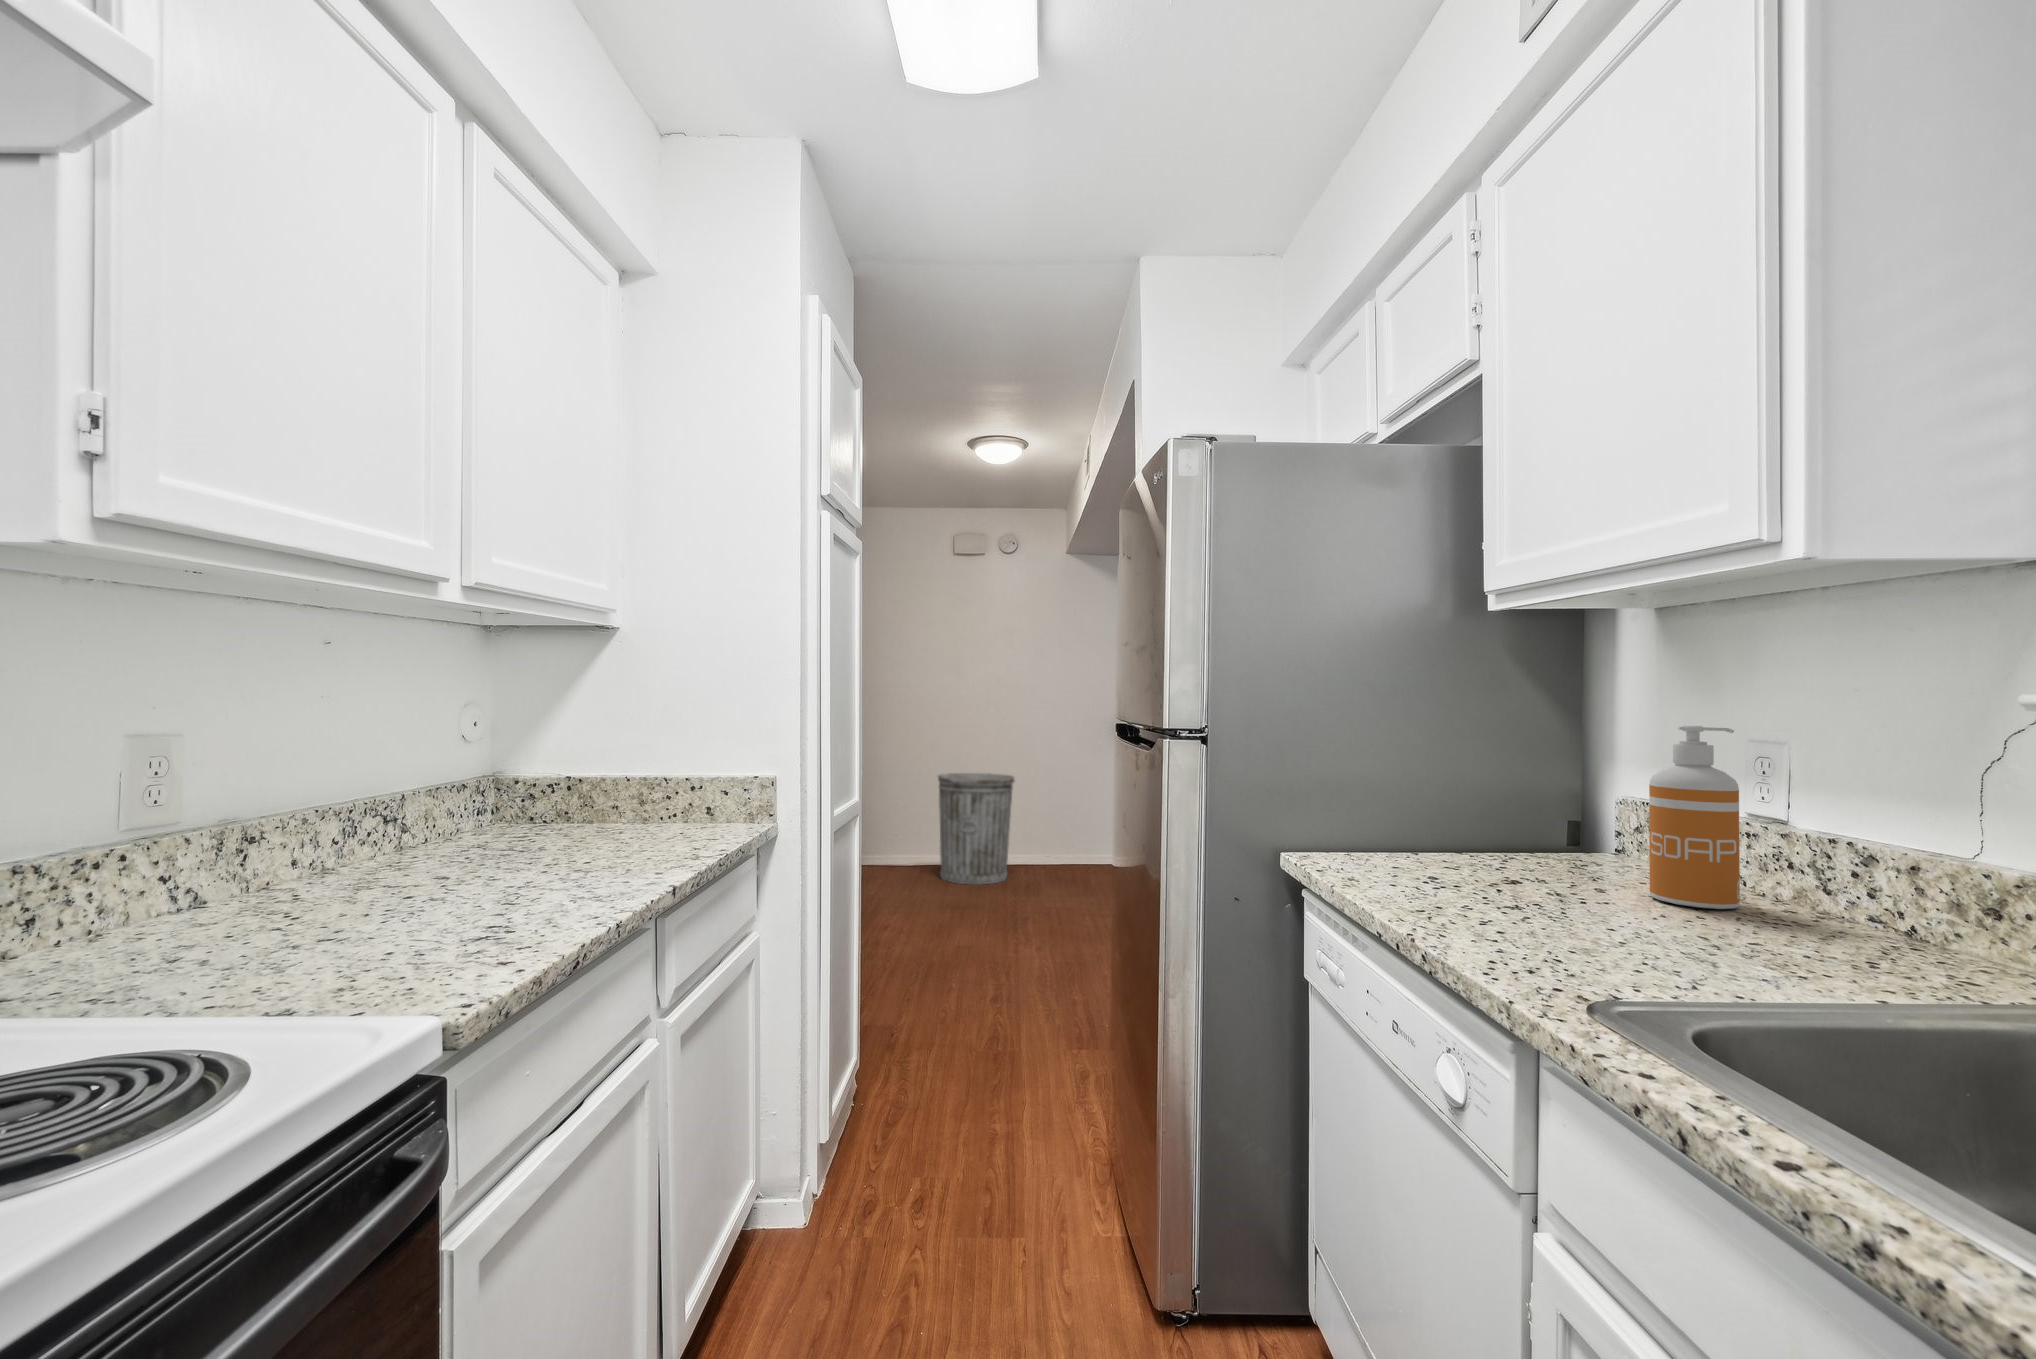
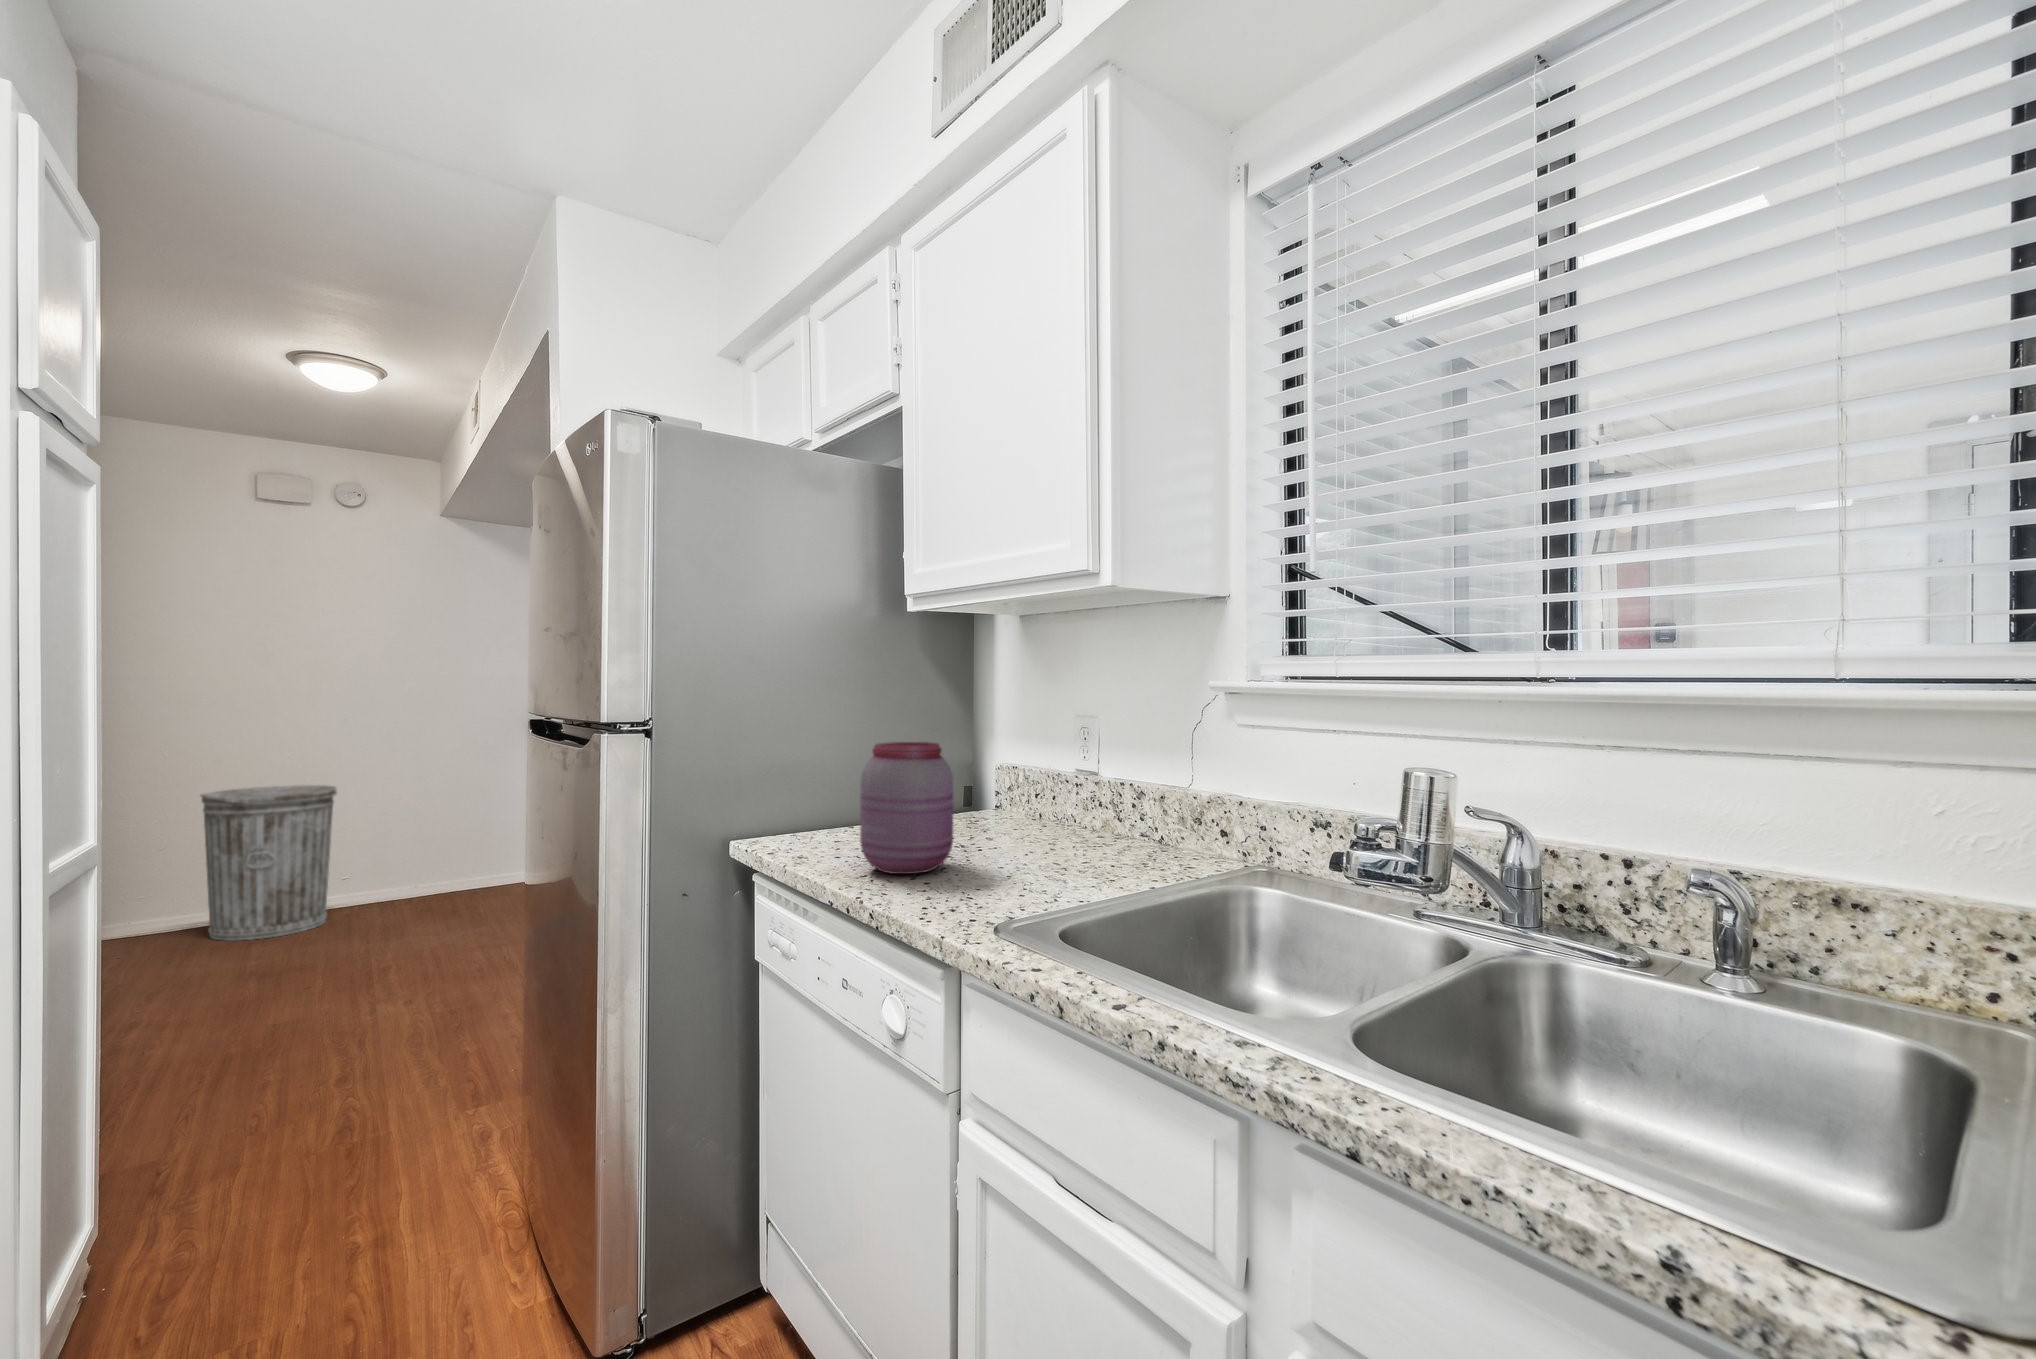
soap dispenser: present [1649,726,1740,909] -> none [1020,705,1074,842]
jar: none [1418,761,1541,917] -> present [860,742,953,874]

